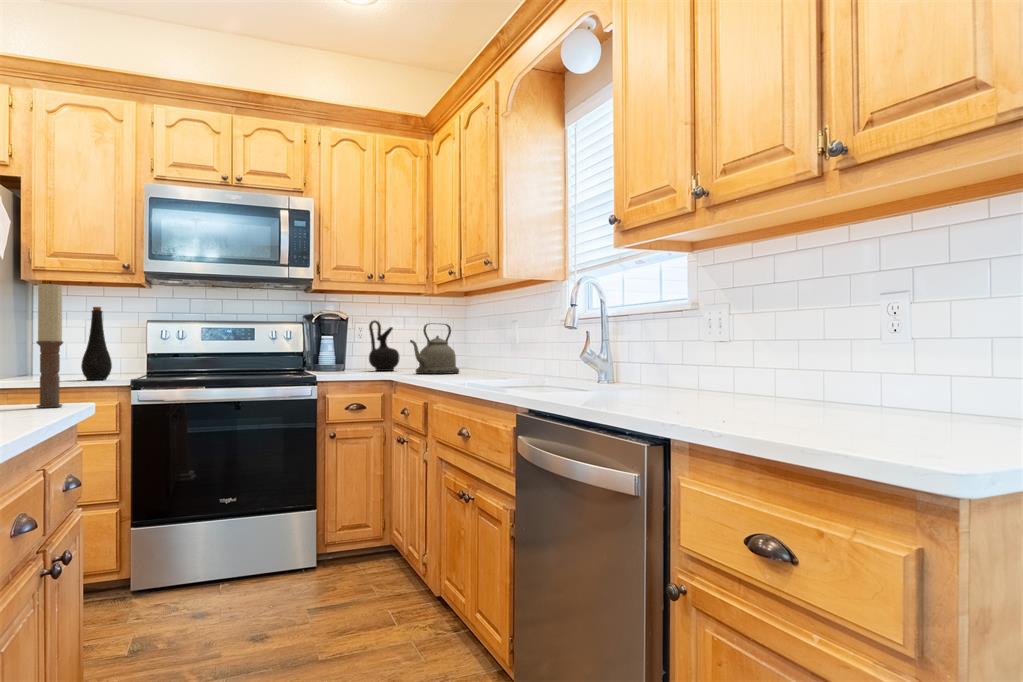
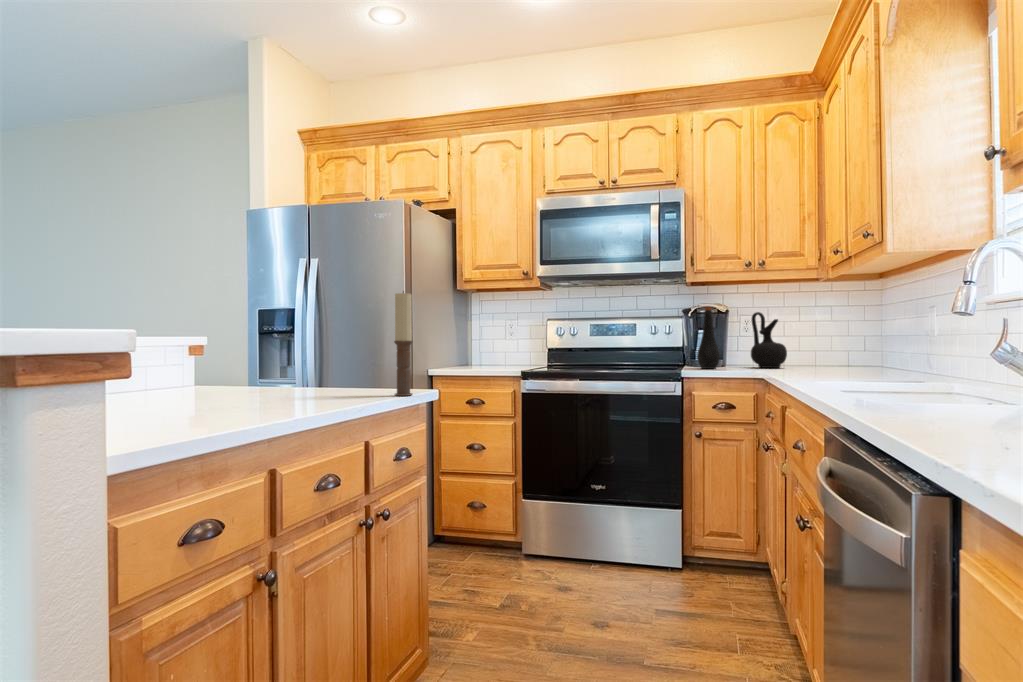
bottle: present [81,307,112,380] -> present [697,307,720,369]
kettle: present [410,324,459,374] -> none [787,314,856,374]

